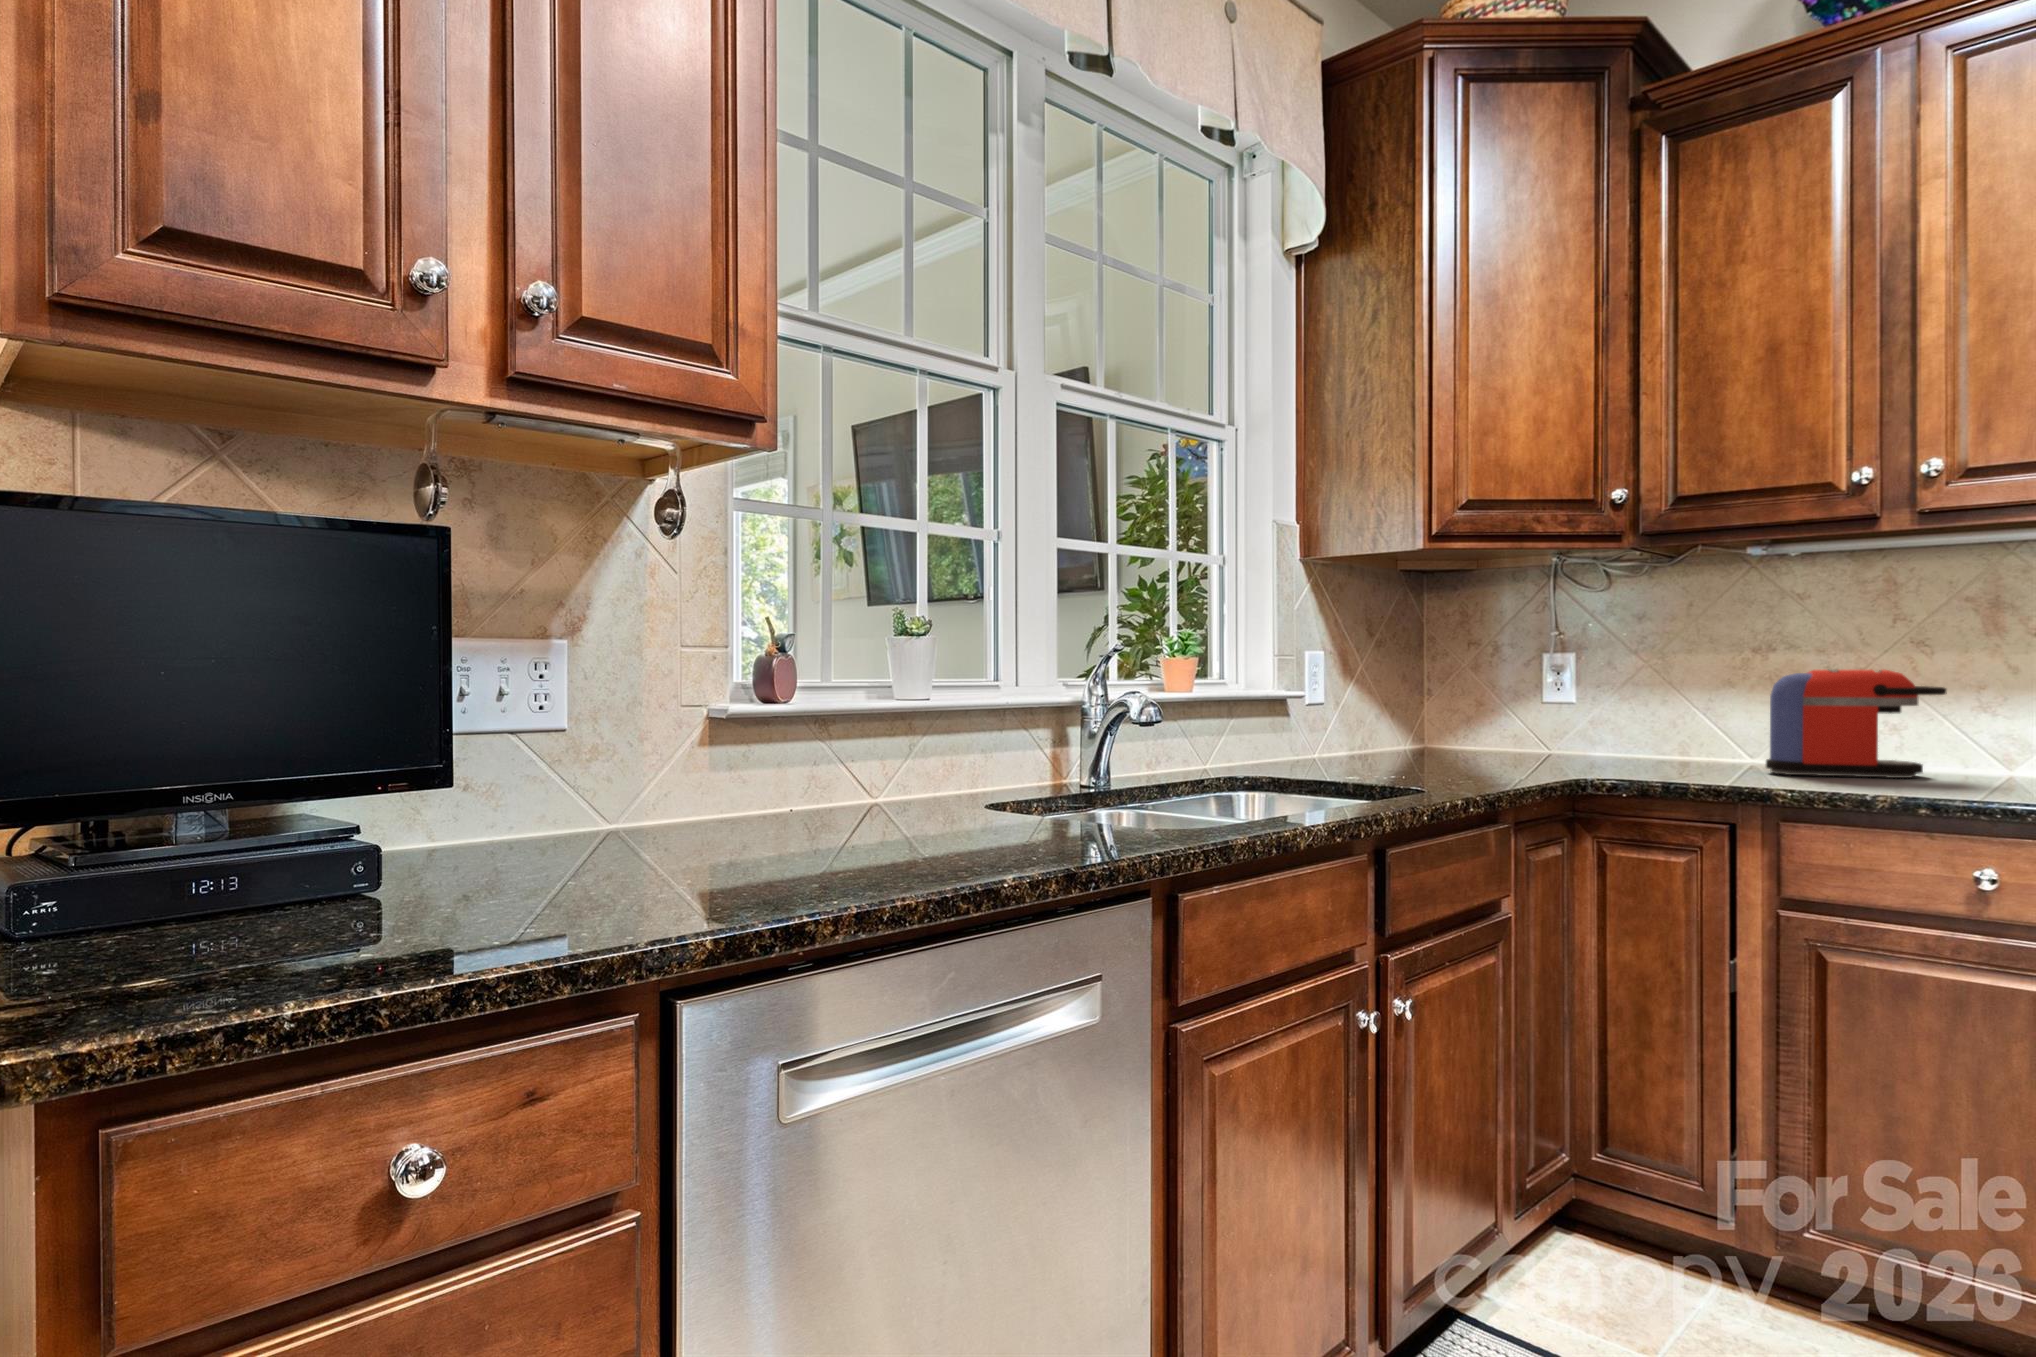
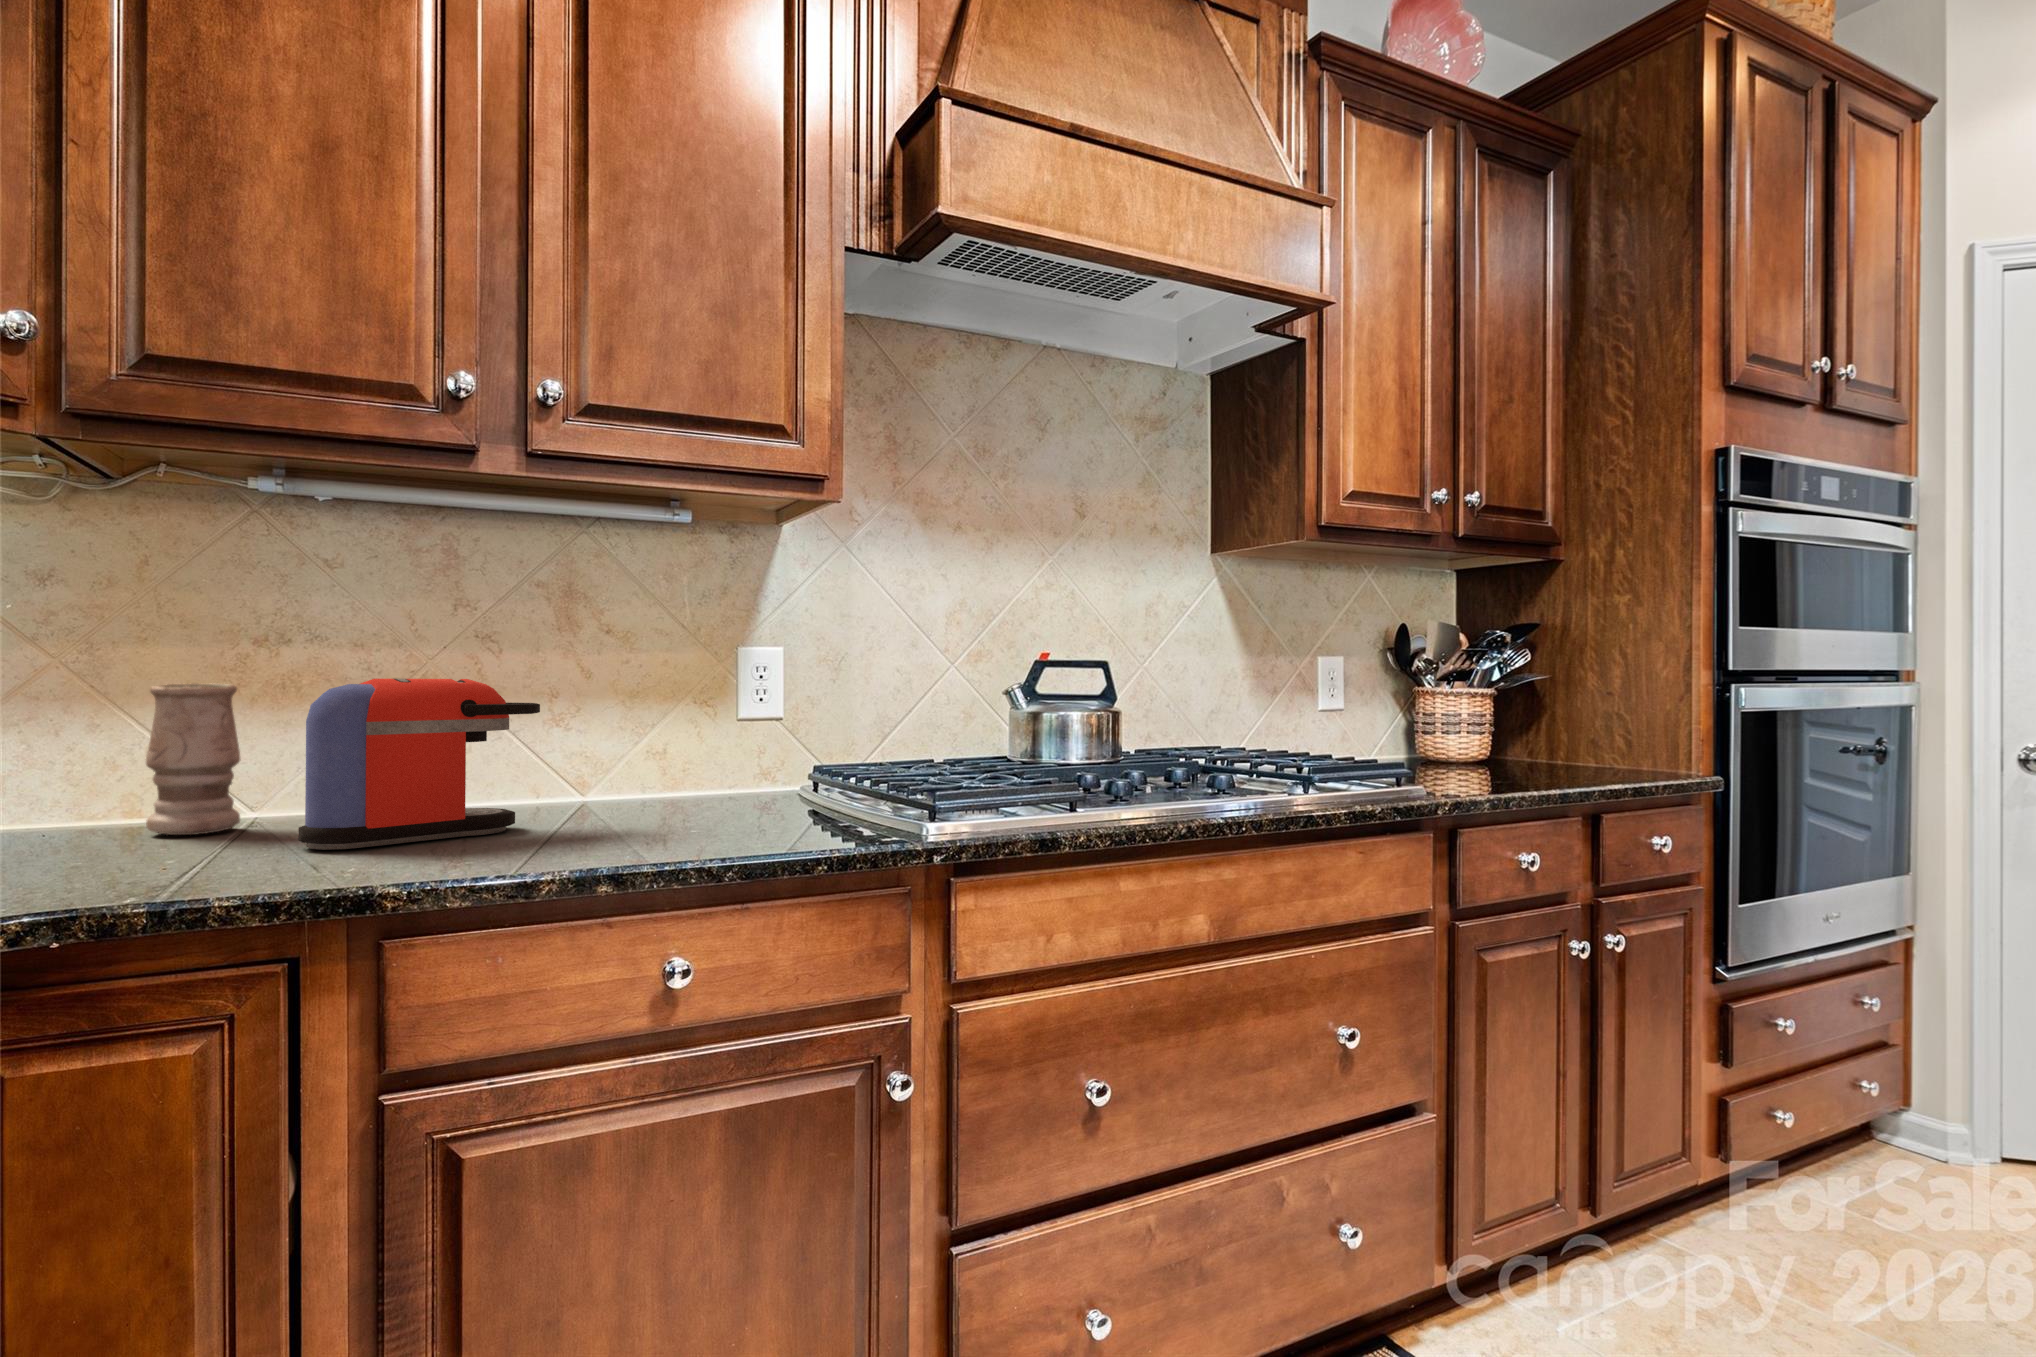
vase: none [1697,670,1750,760] -> present [146,683,241,835]

